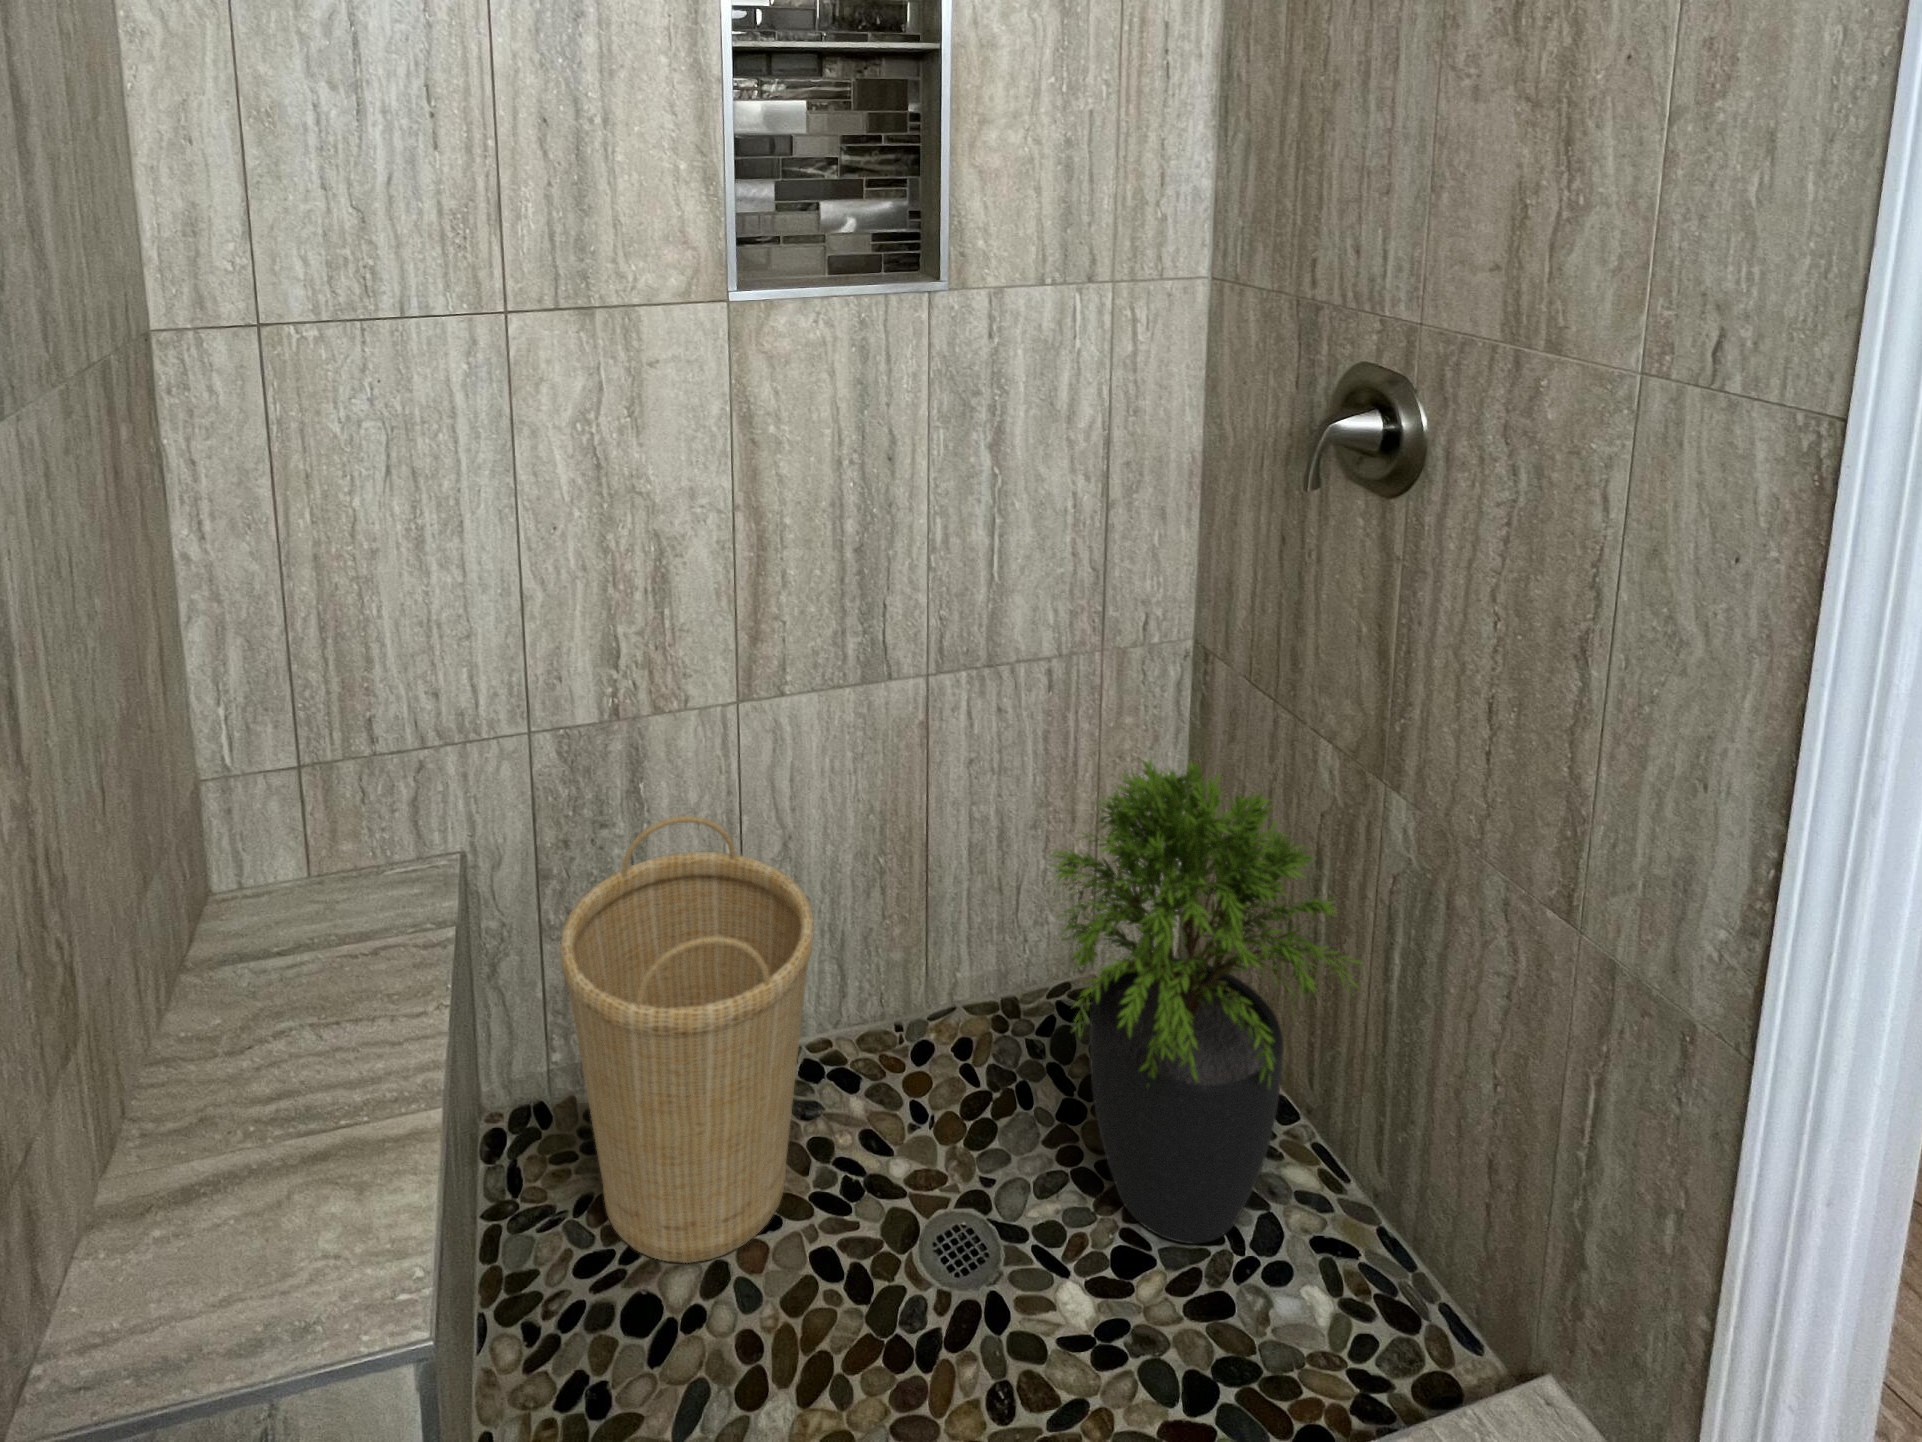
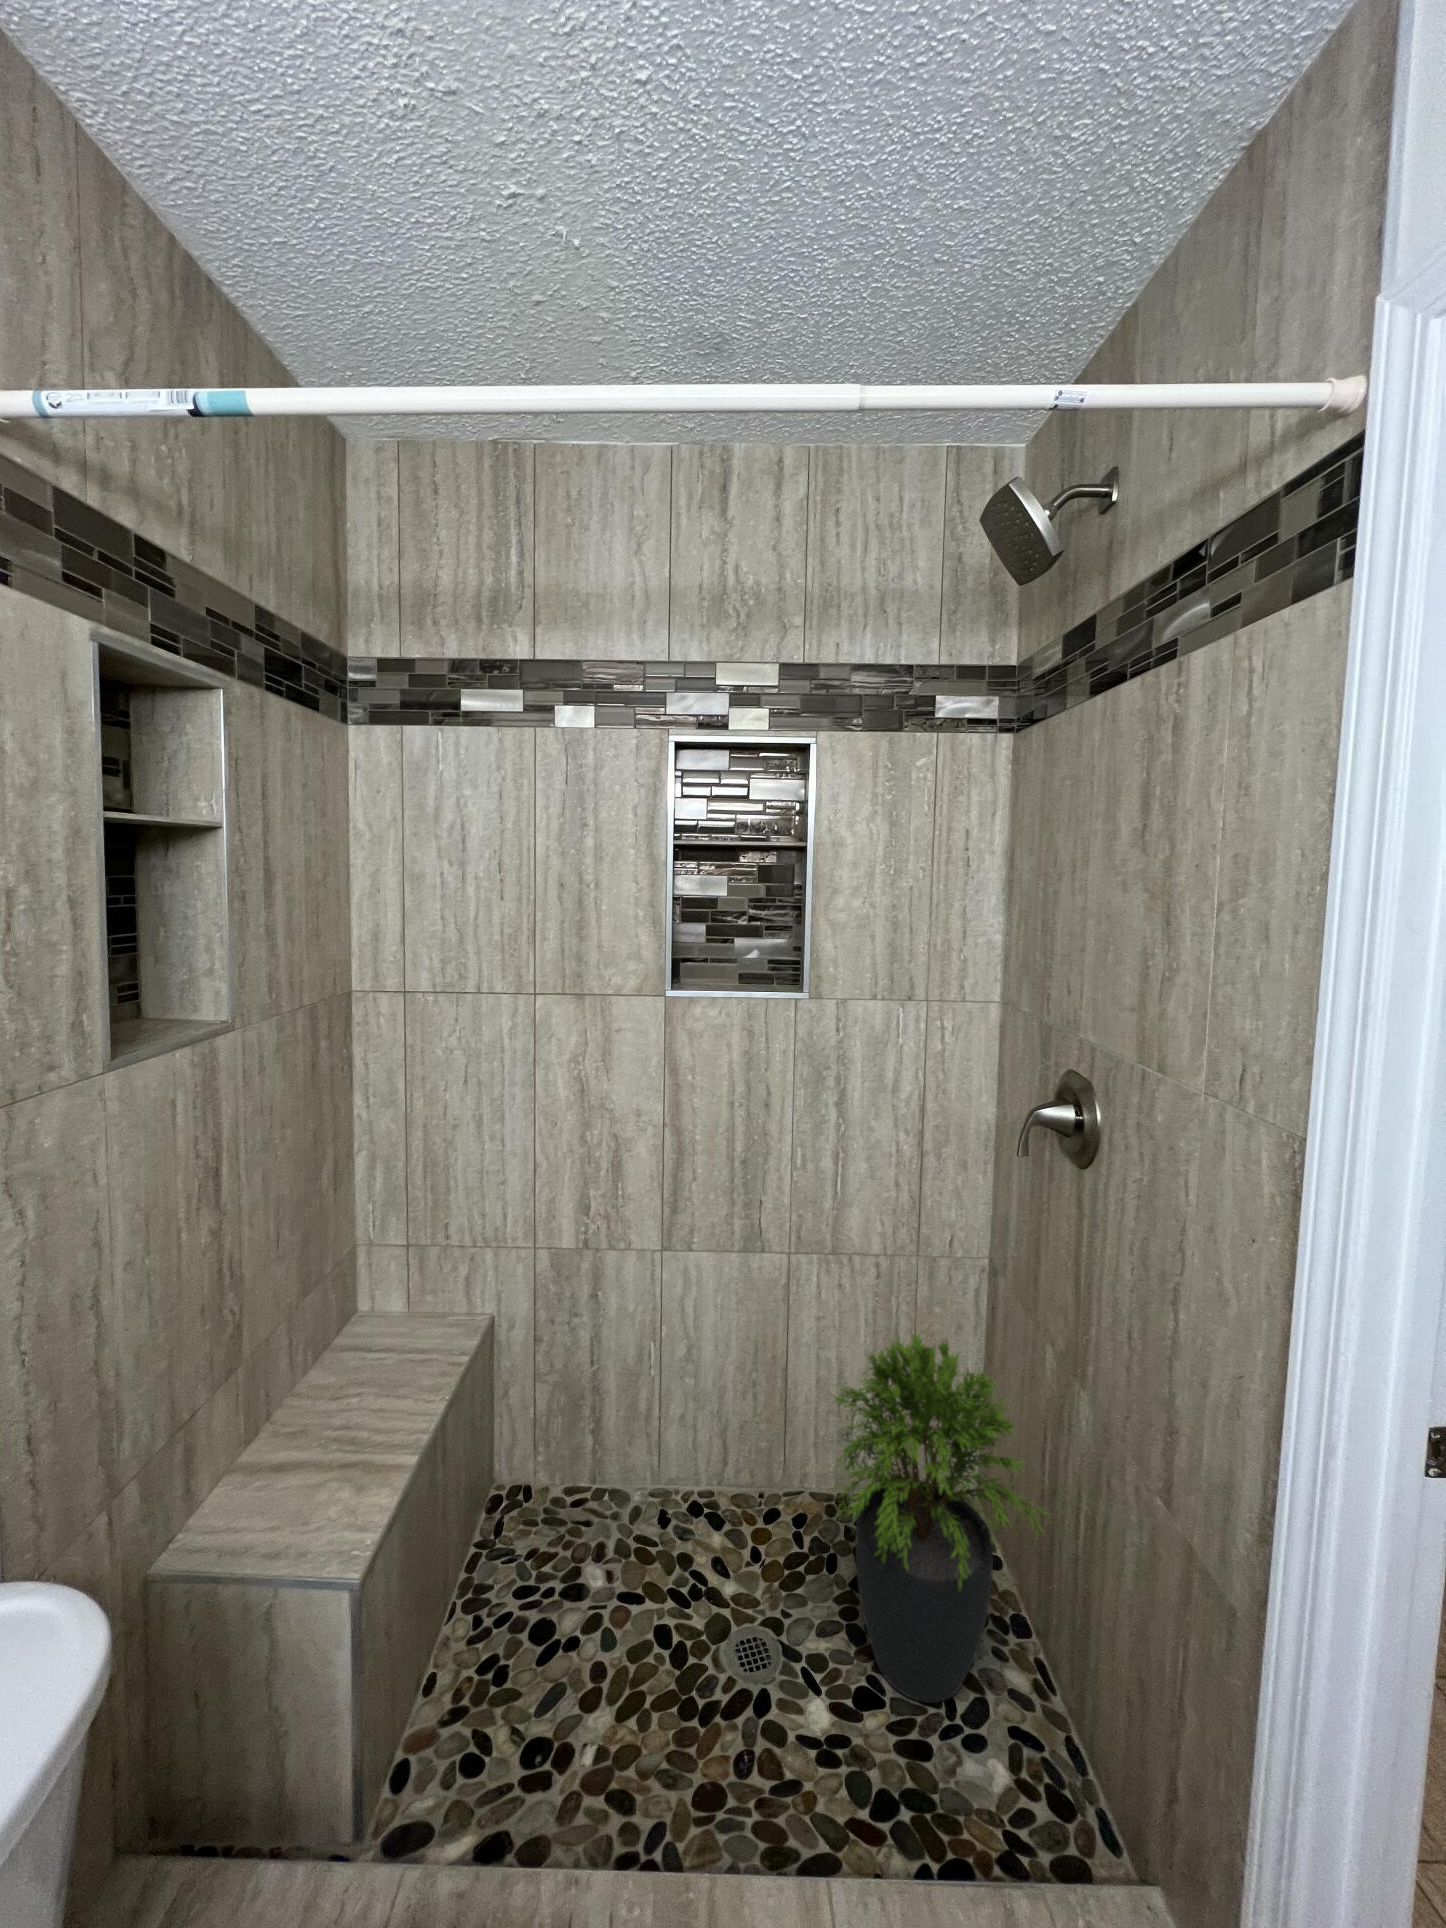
basket: present [560,816,814,1263] -> none [524,1316,682,1611]

